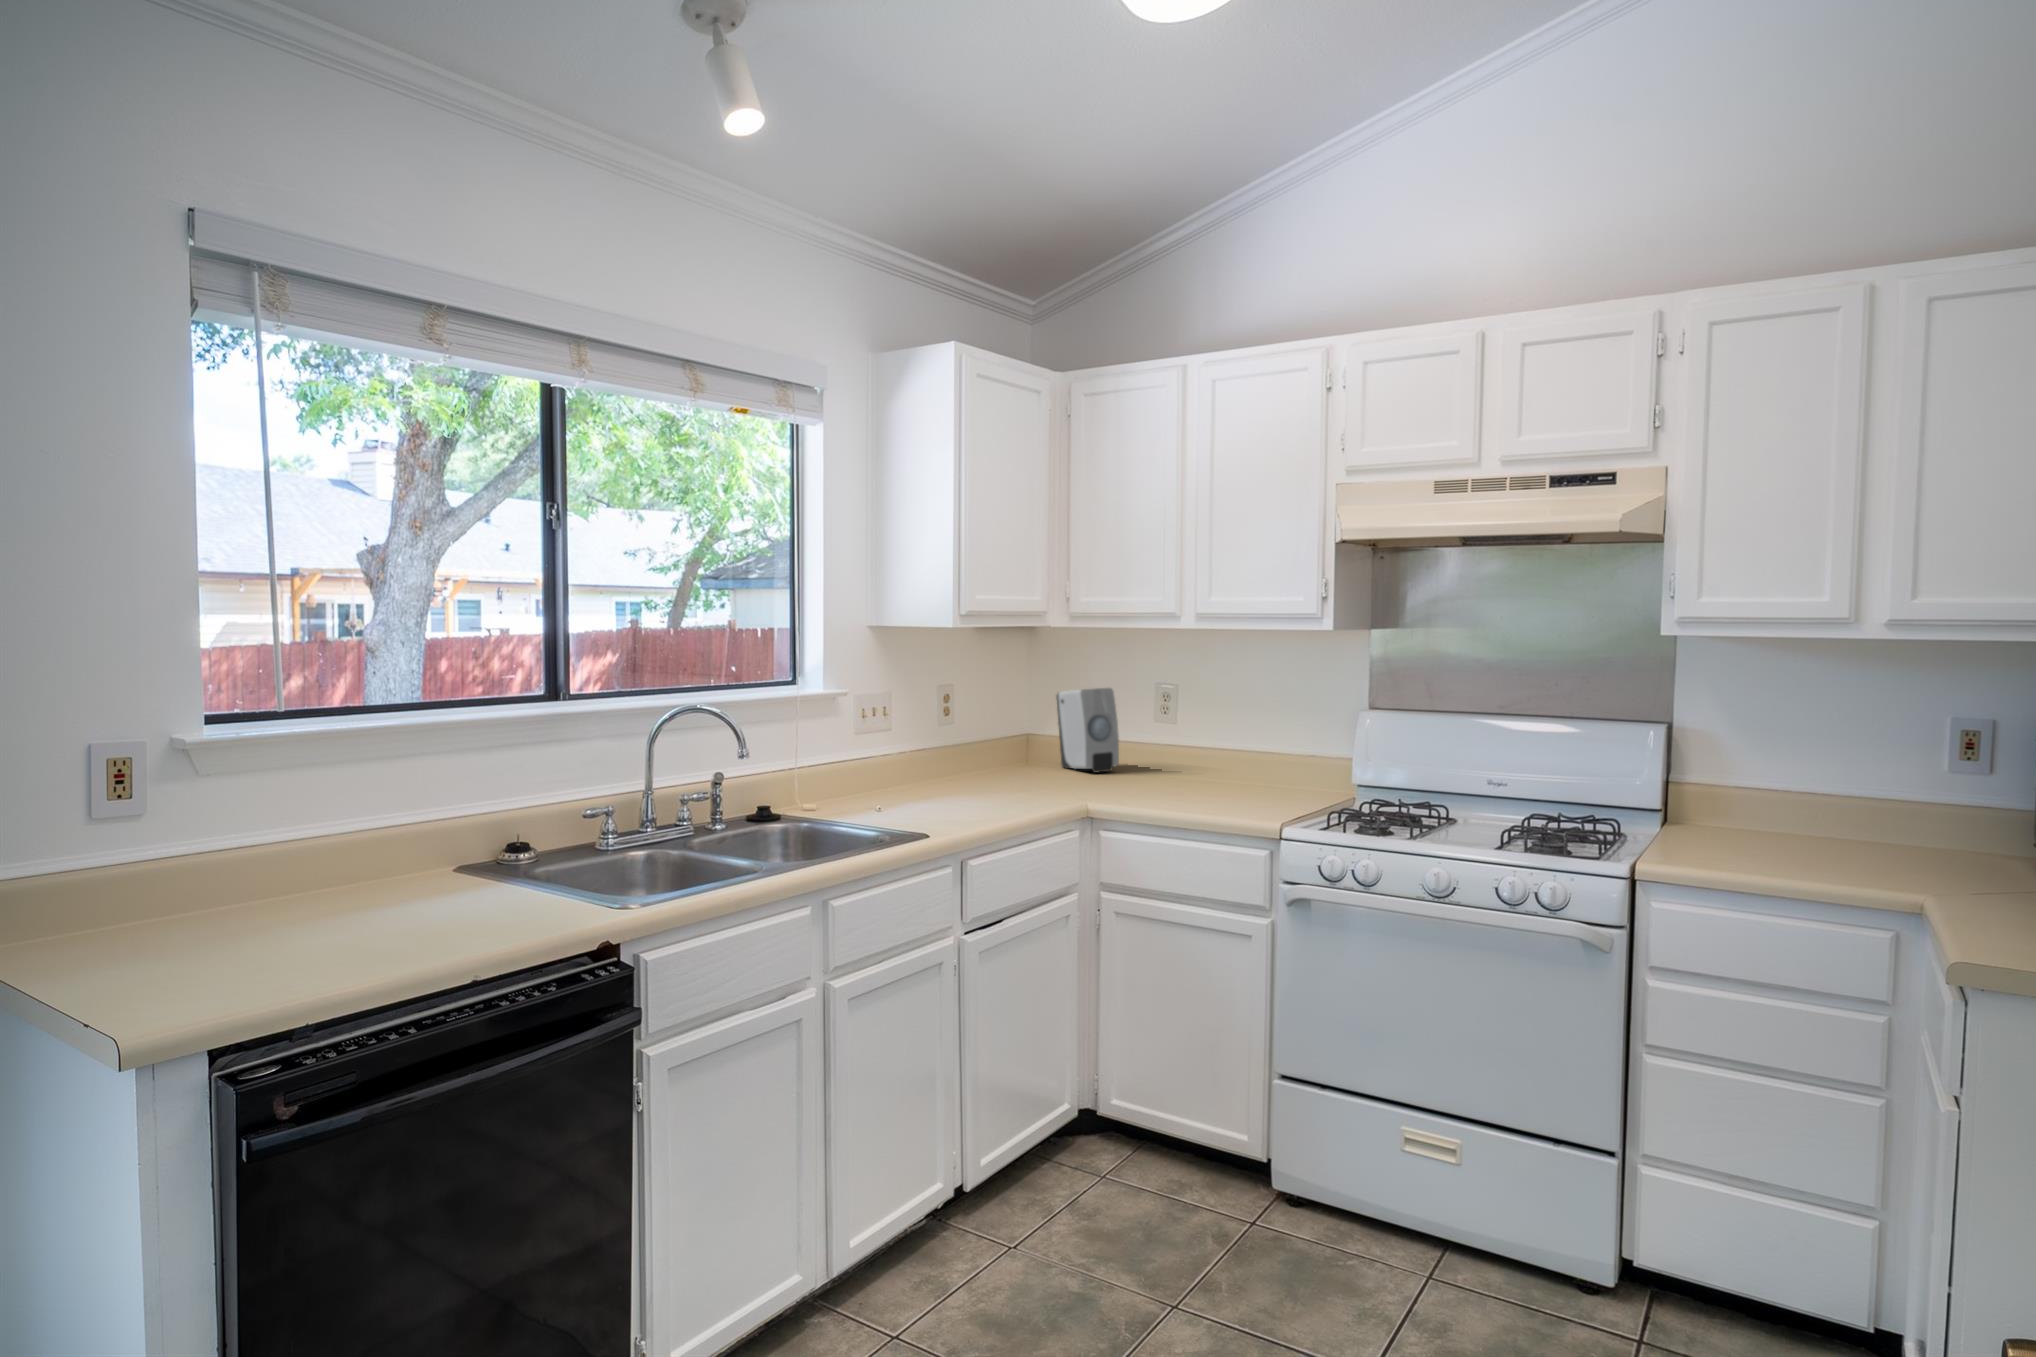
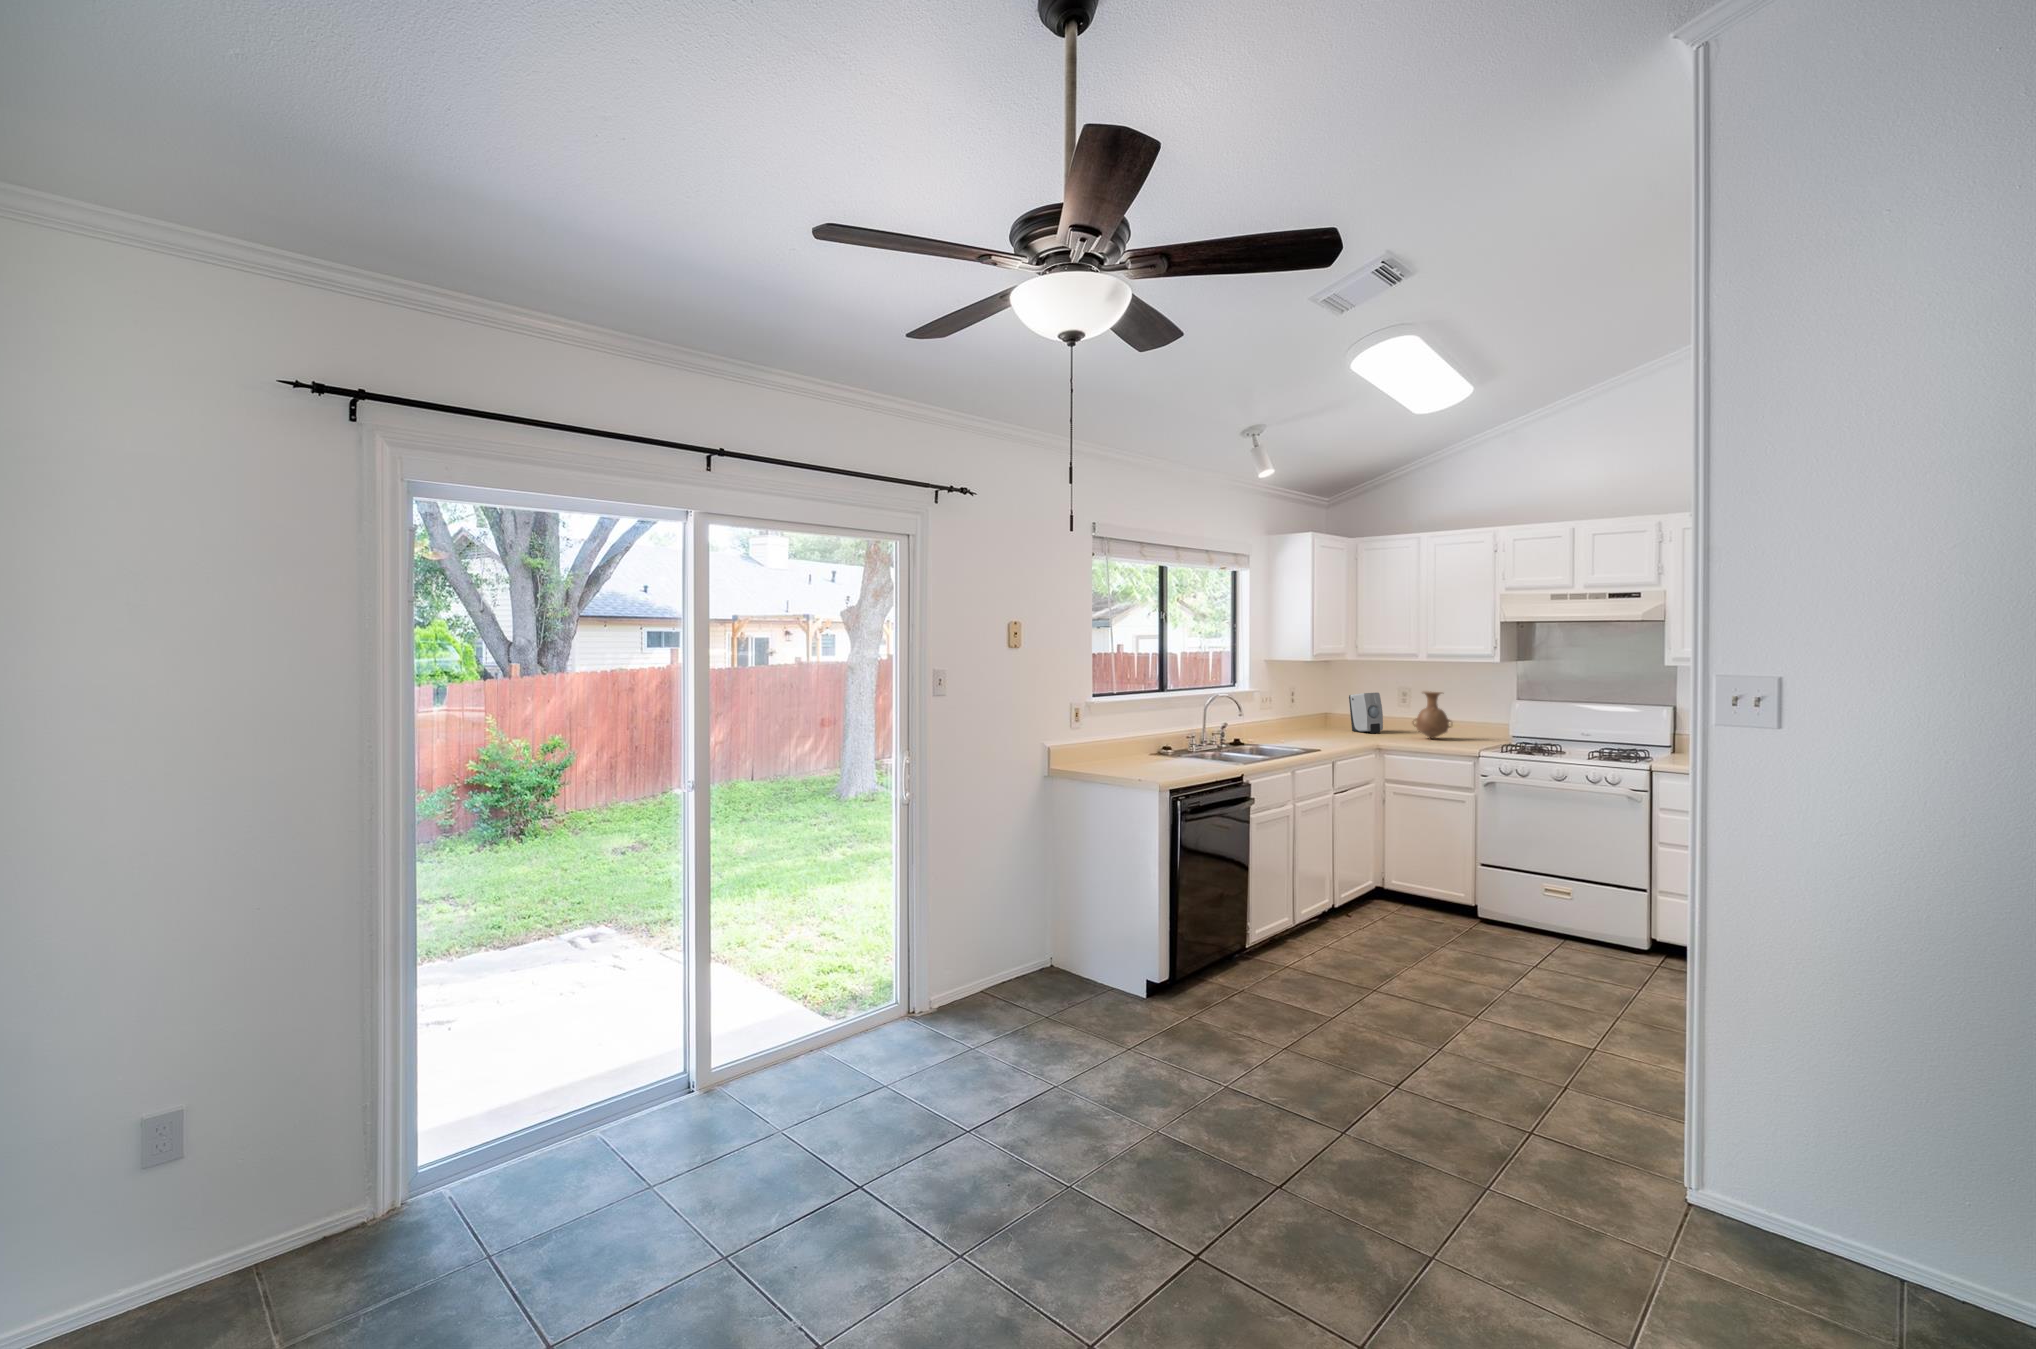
vase: none [1167,687,1246,788] -> present [1412,691,1451,739]

